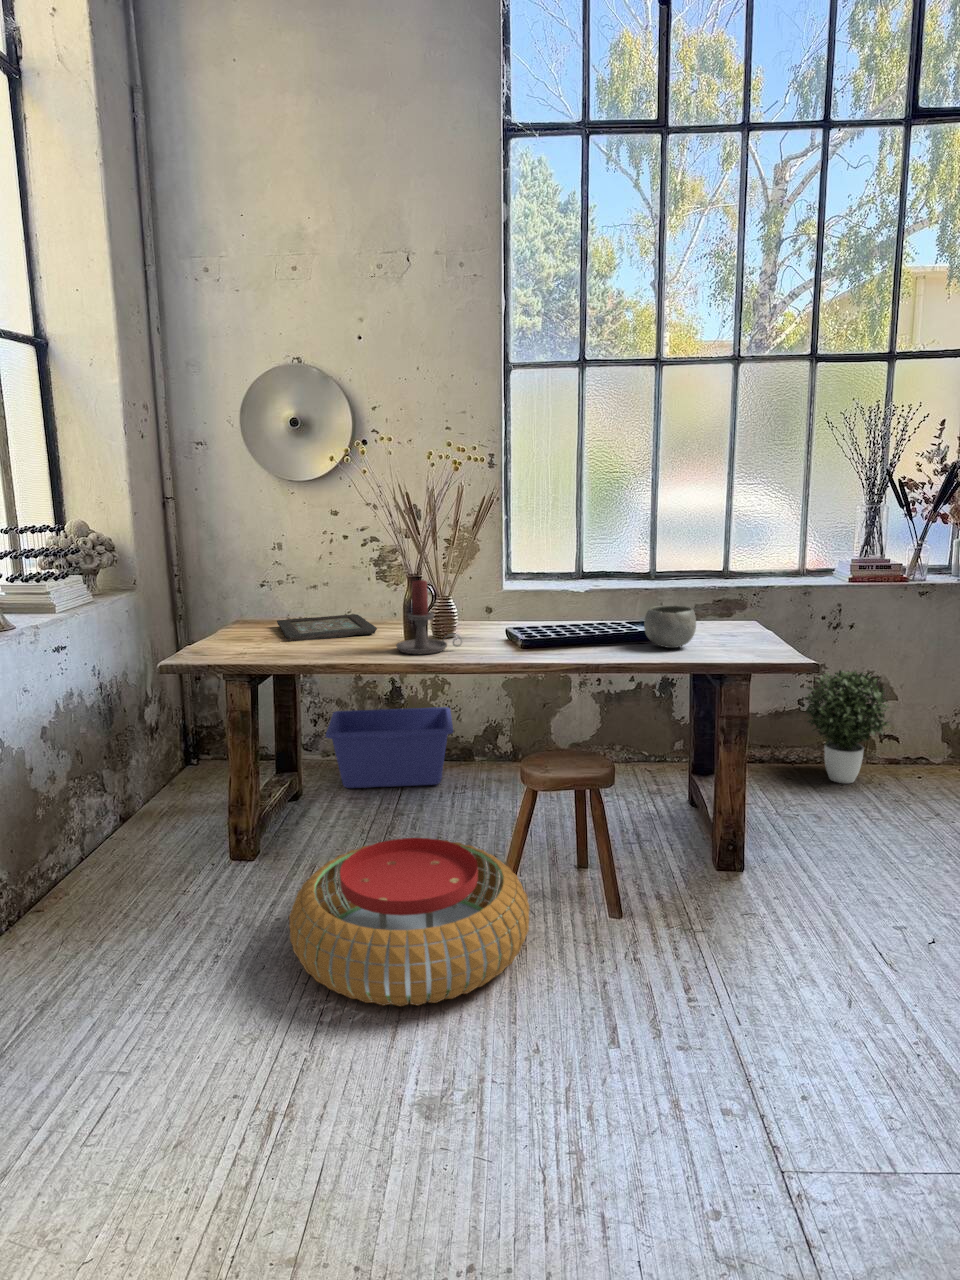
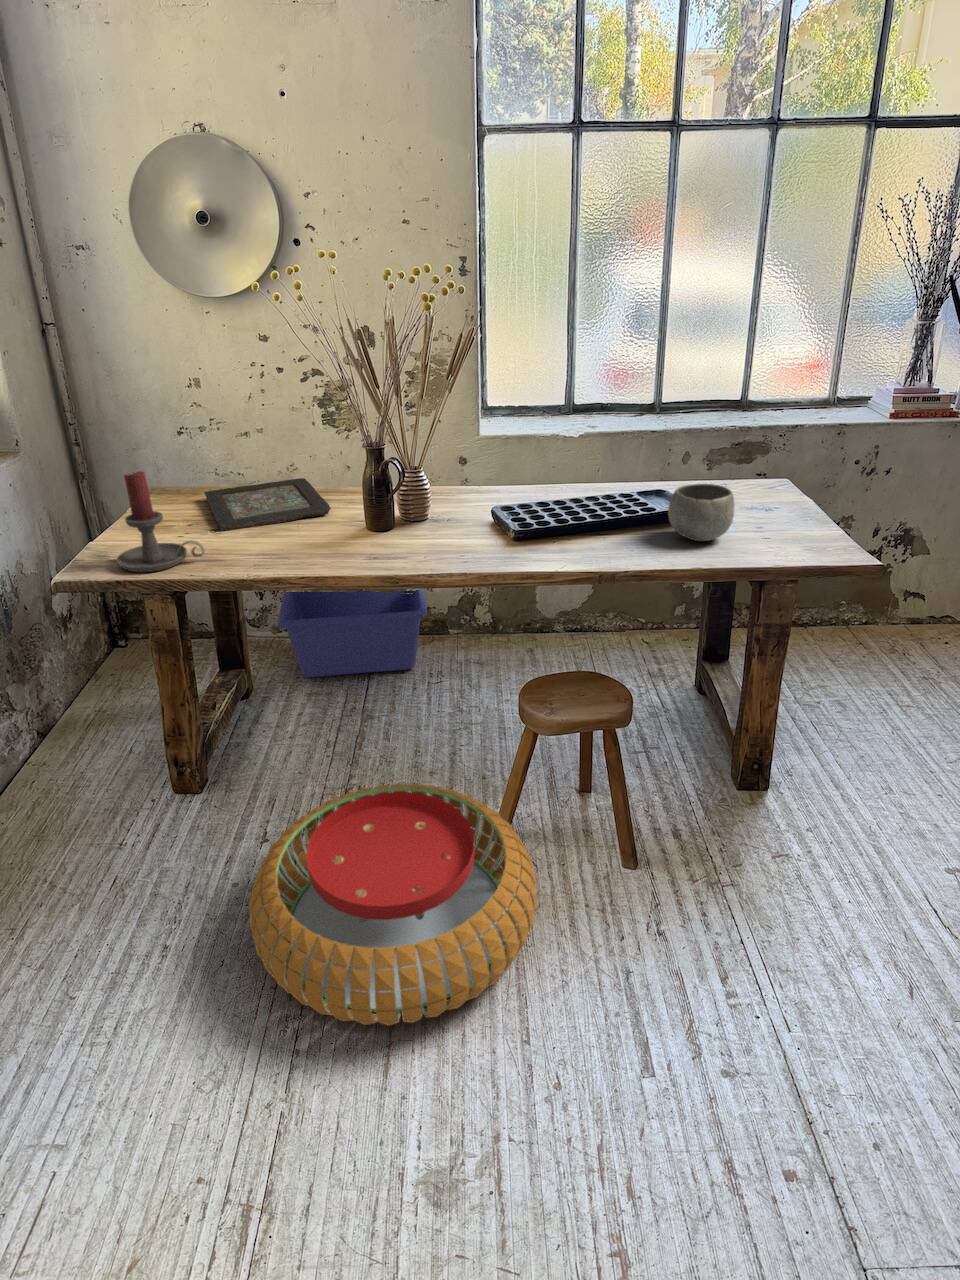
candle holder: present [396,580,462,654] -> present [117,472,205,572]
potted plant: present [805,670,890,783] -> none [825,529,926,654]

